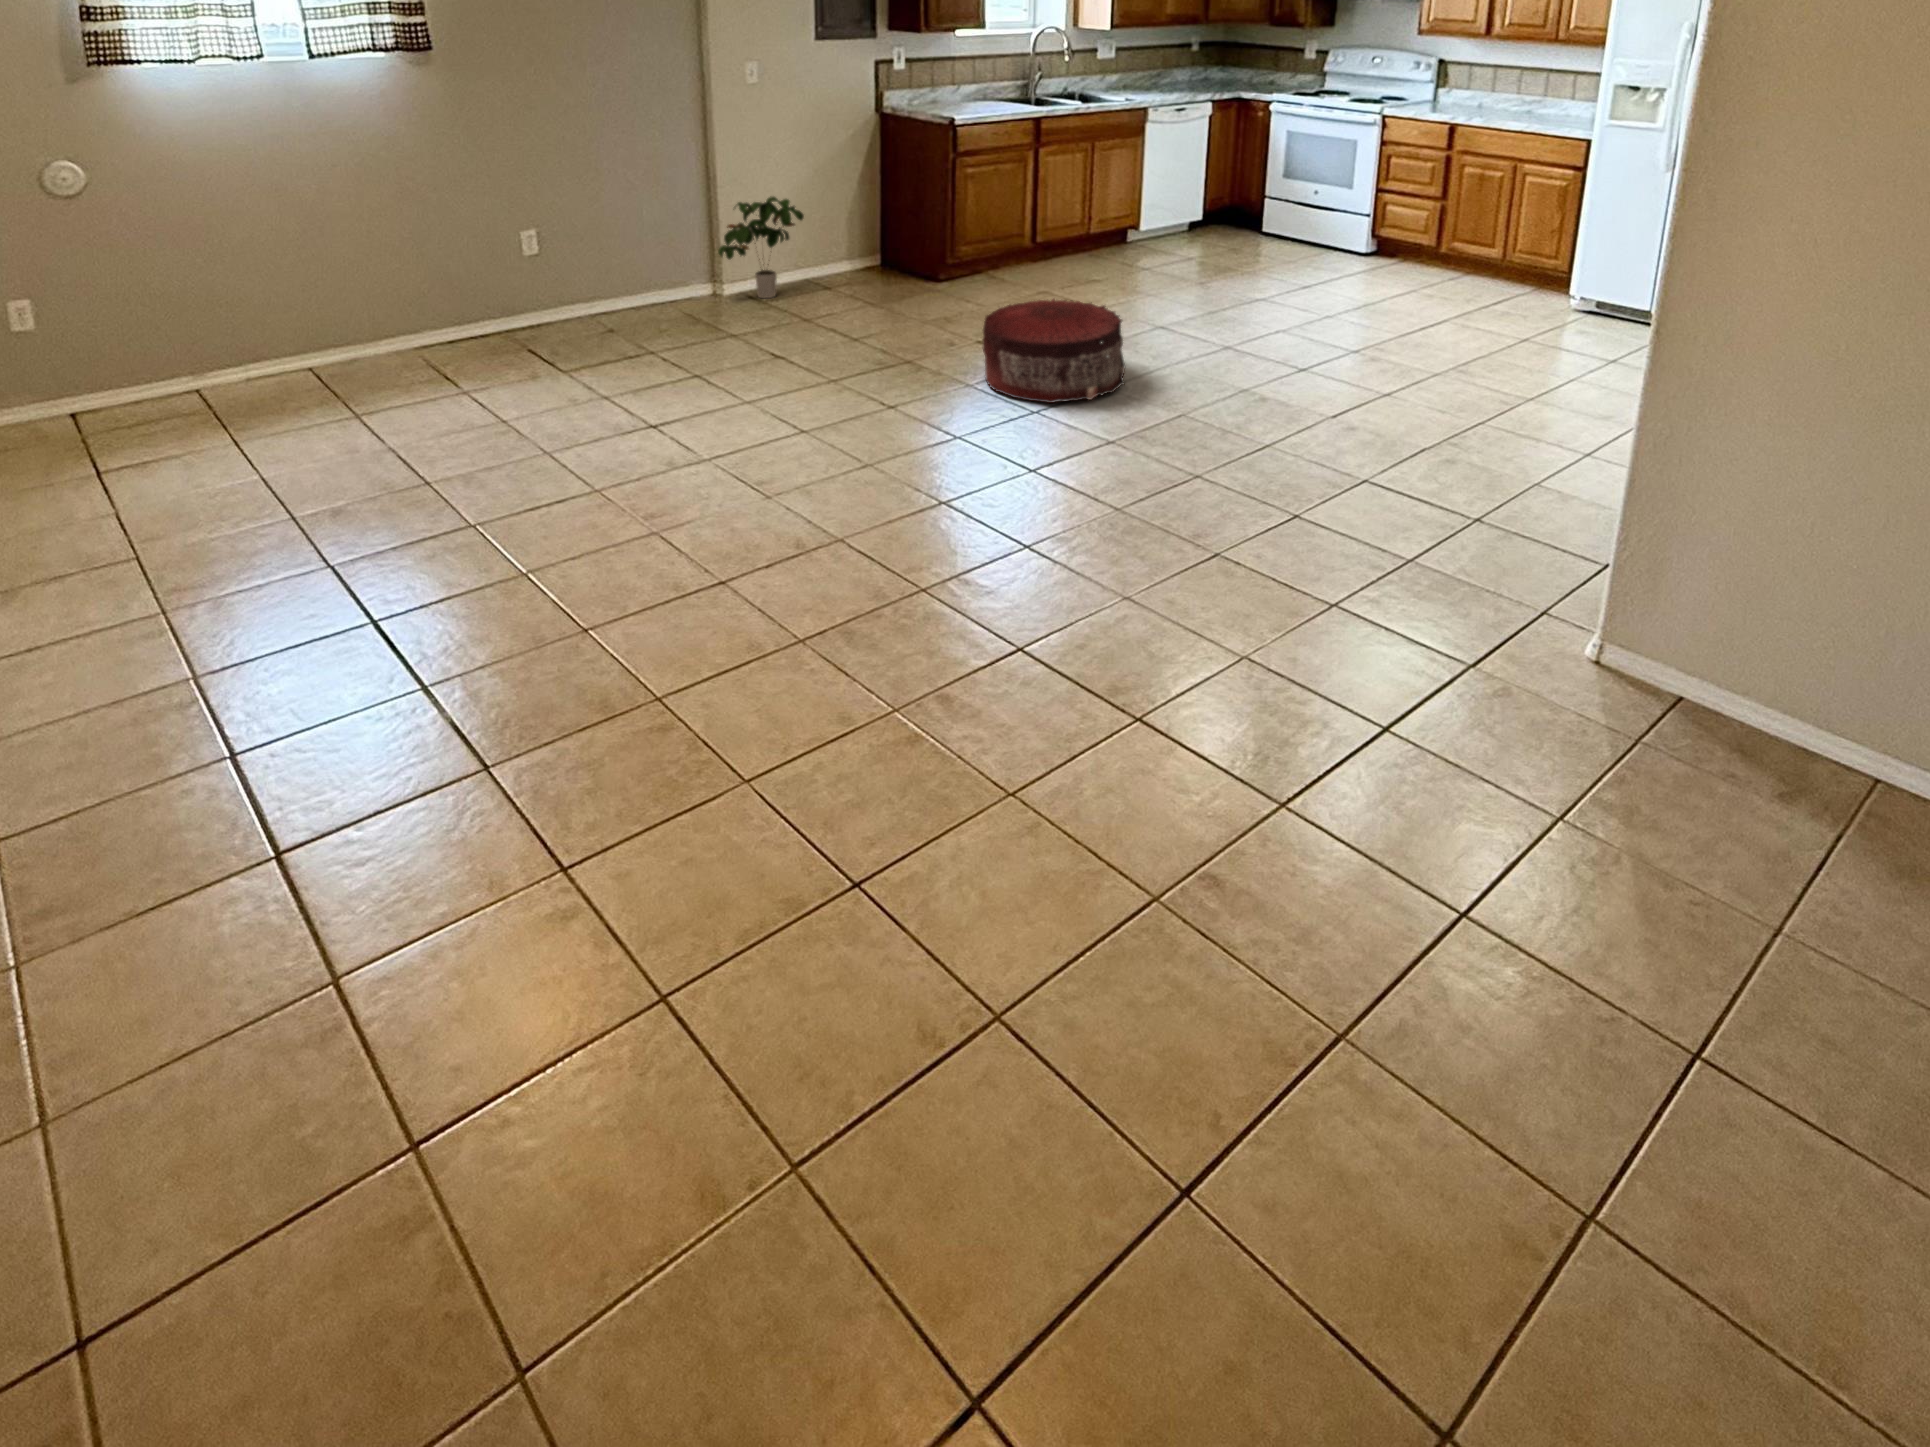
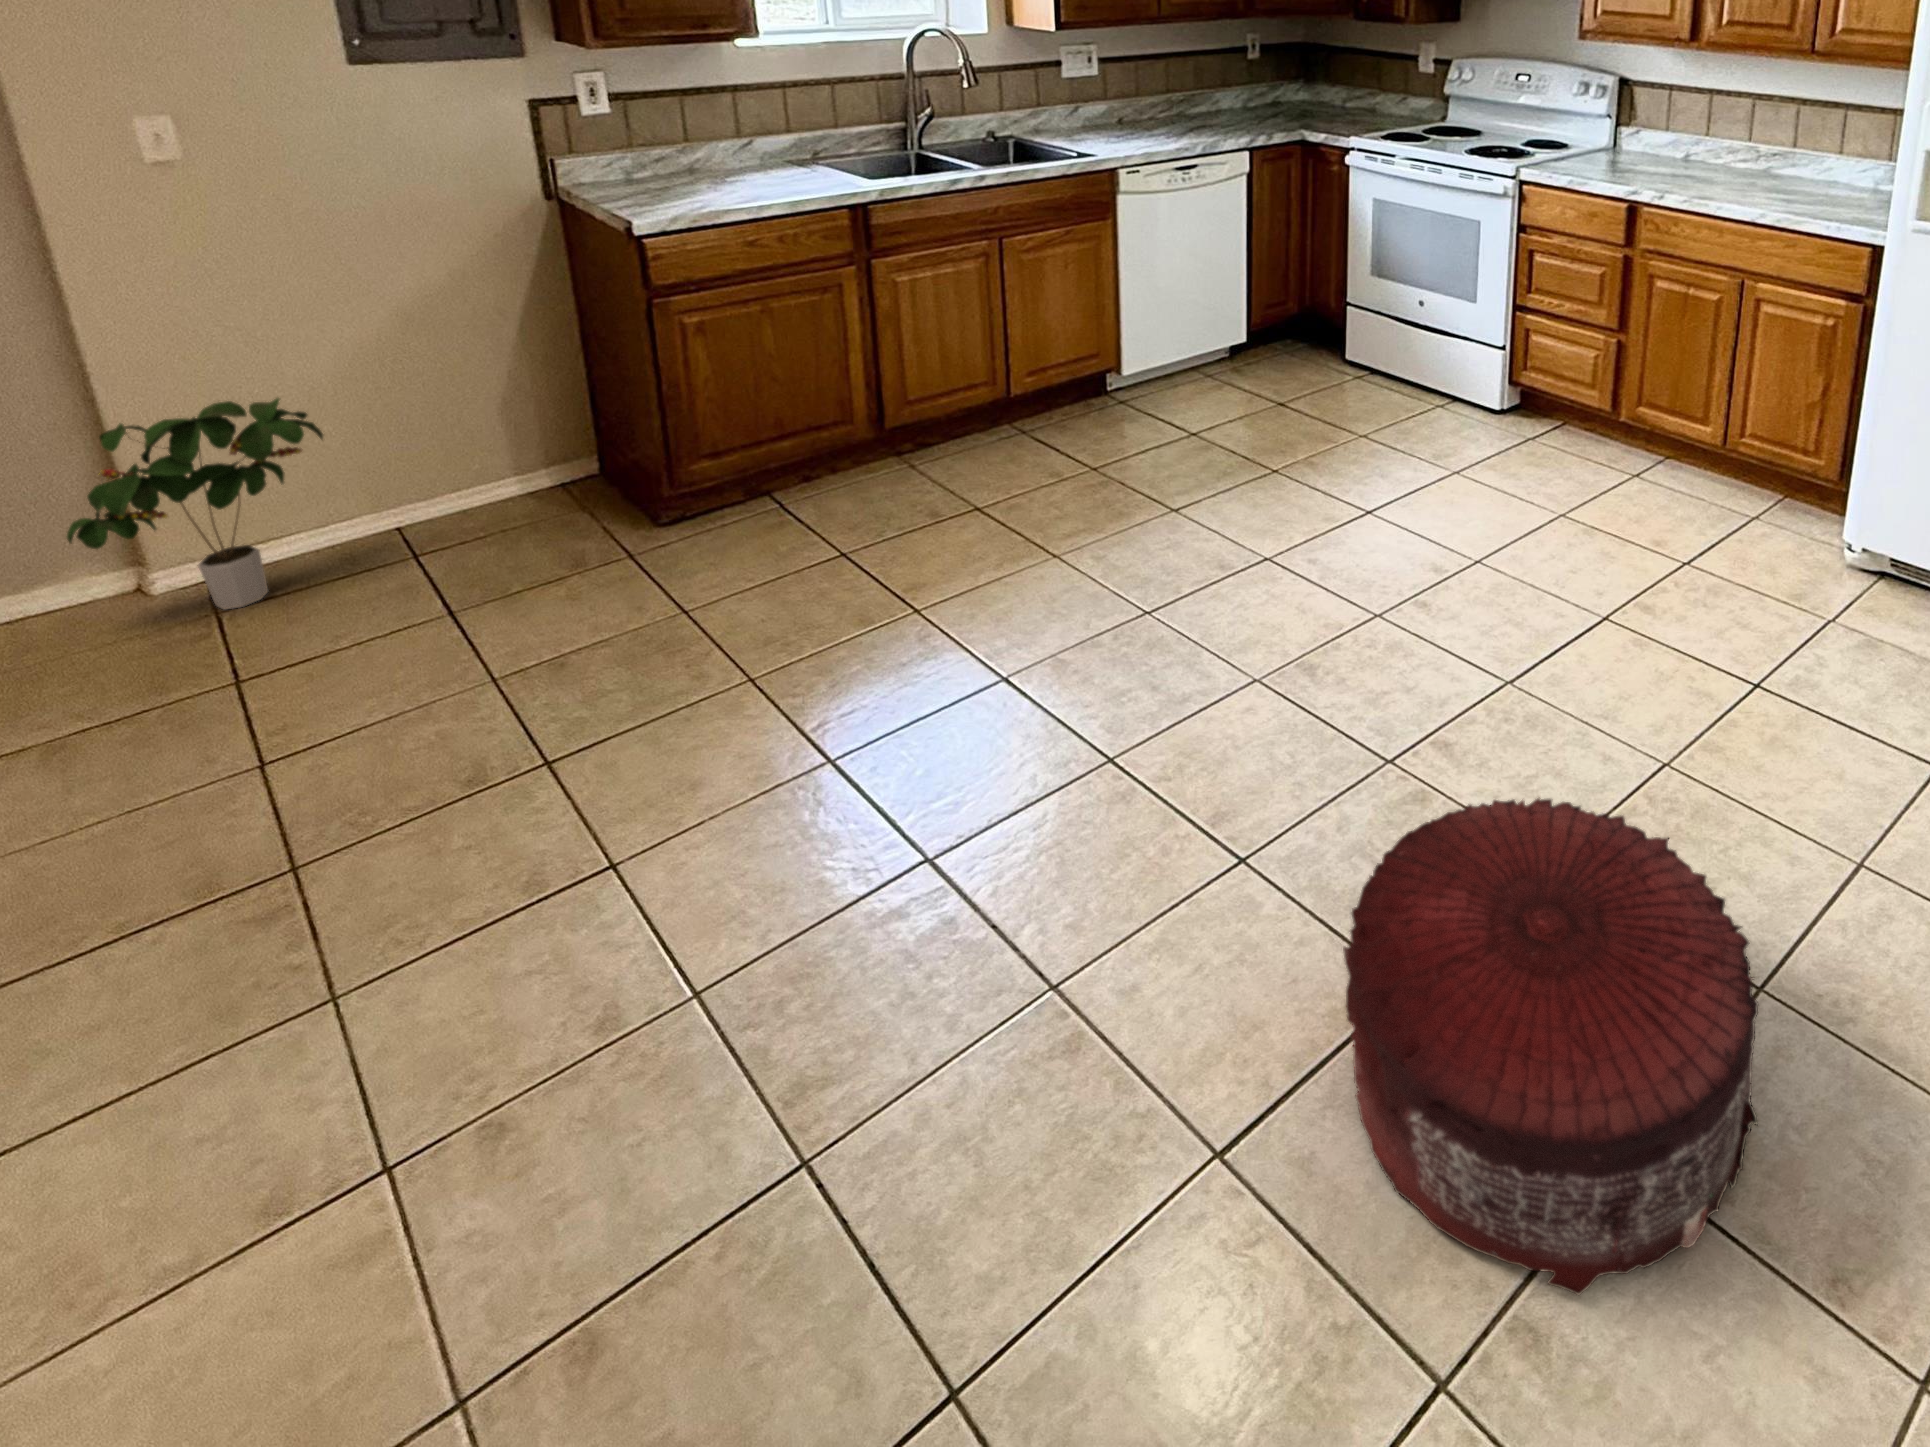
pouf: present [983,299,1125,403] -> present [1343,798,1758,1295]

